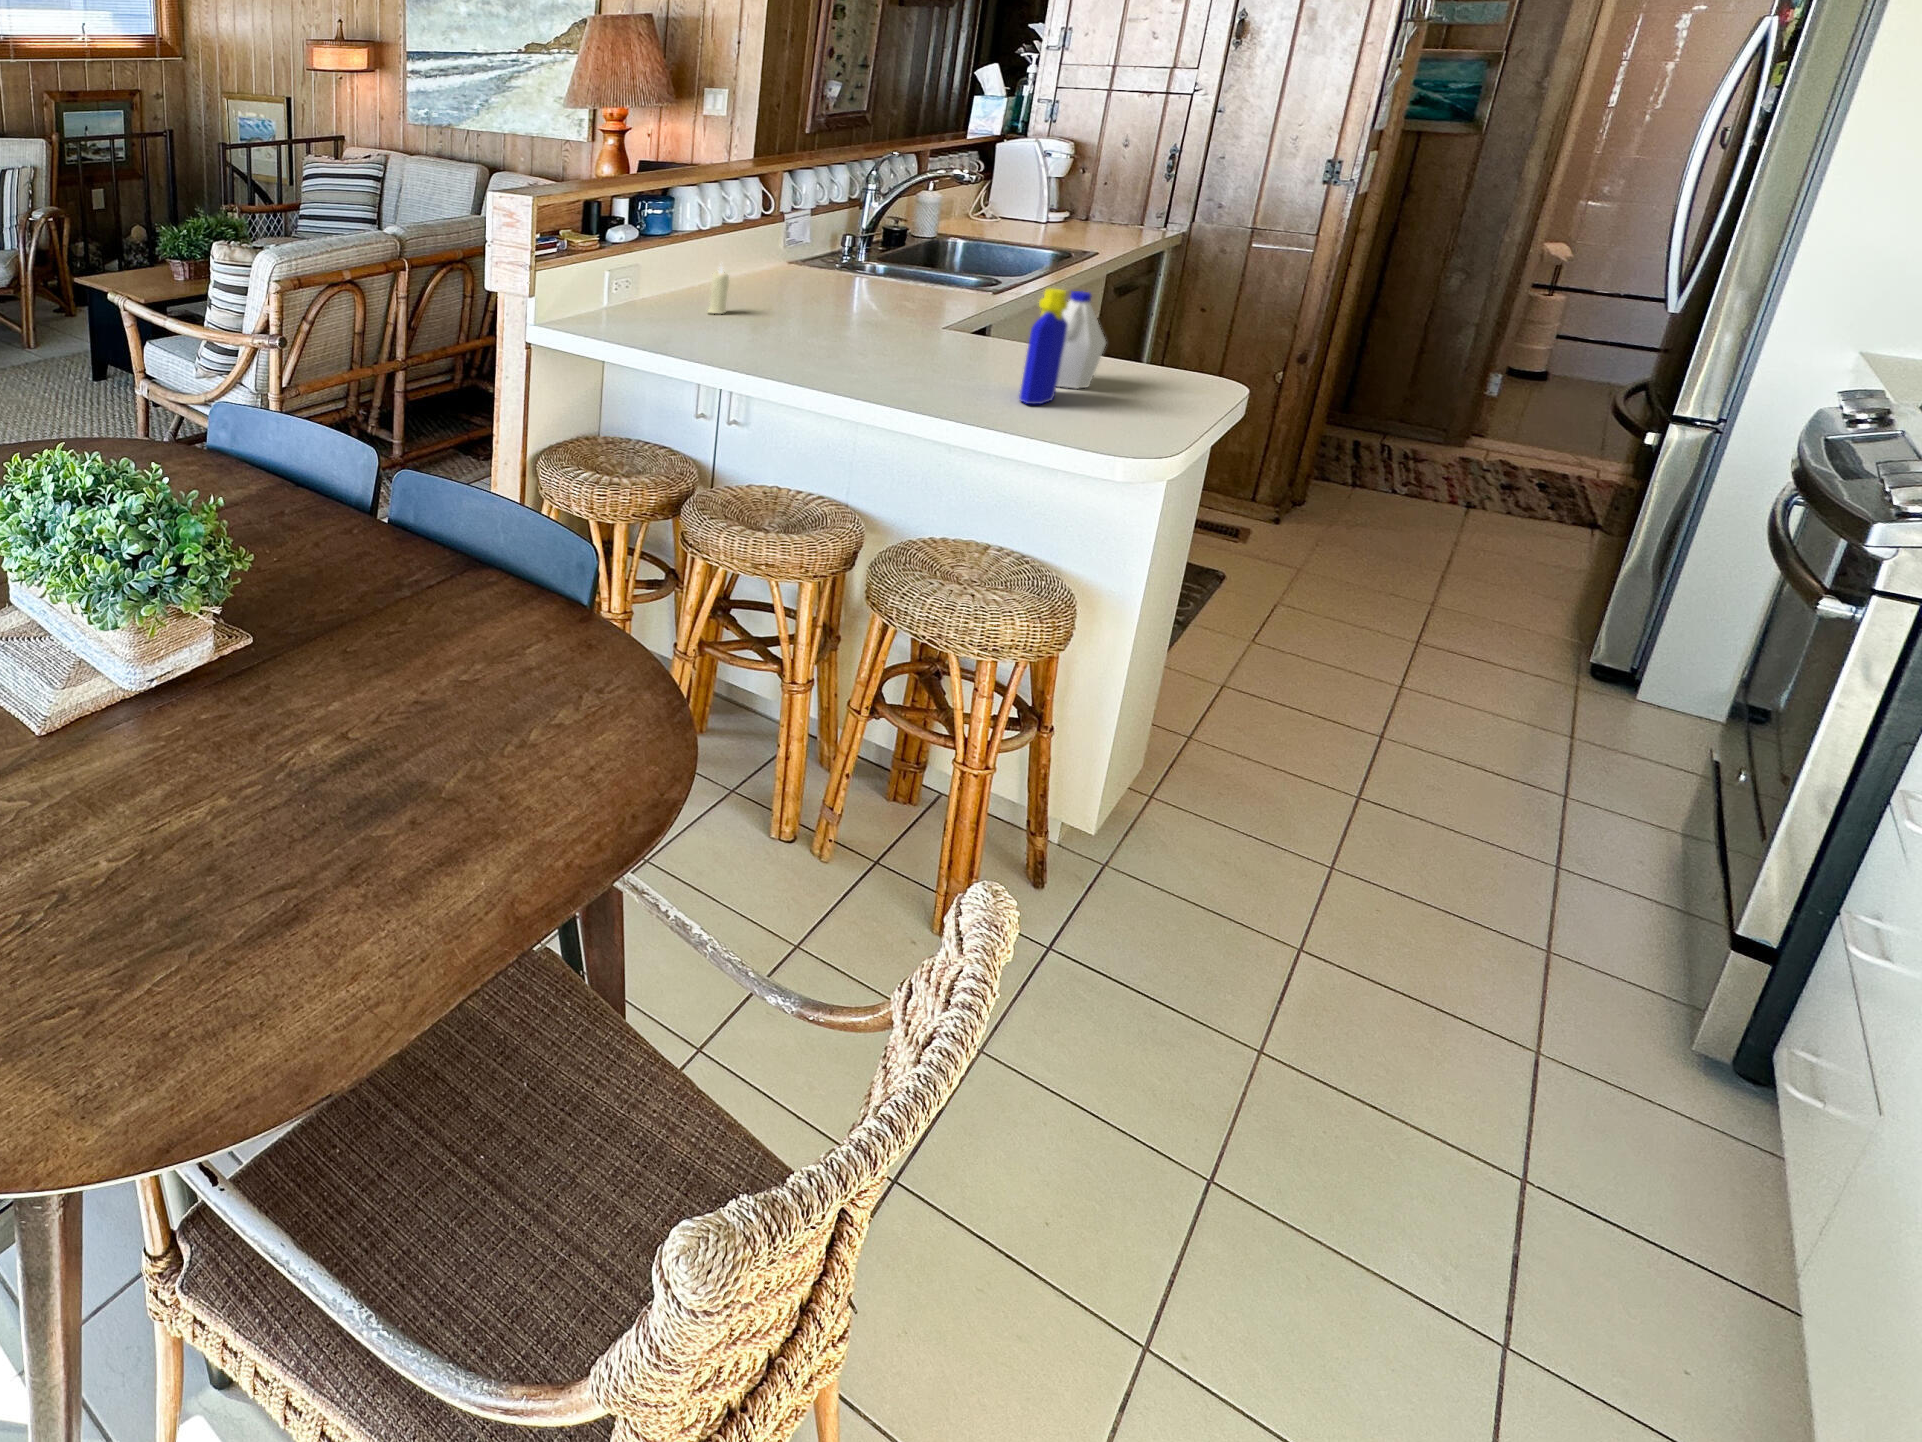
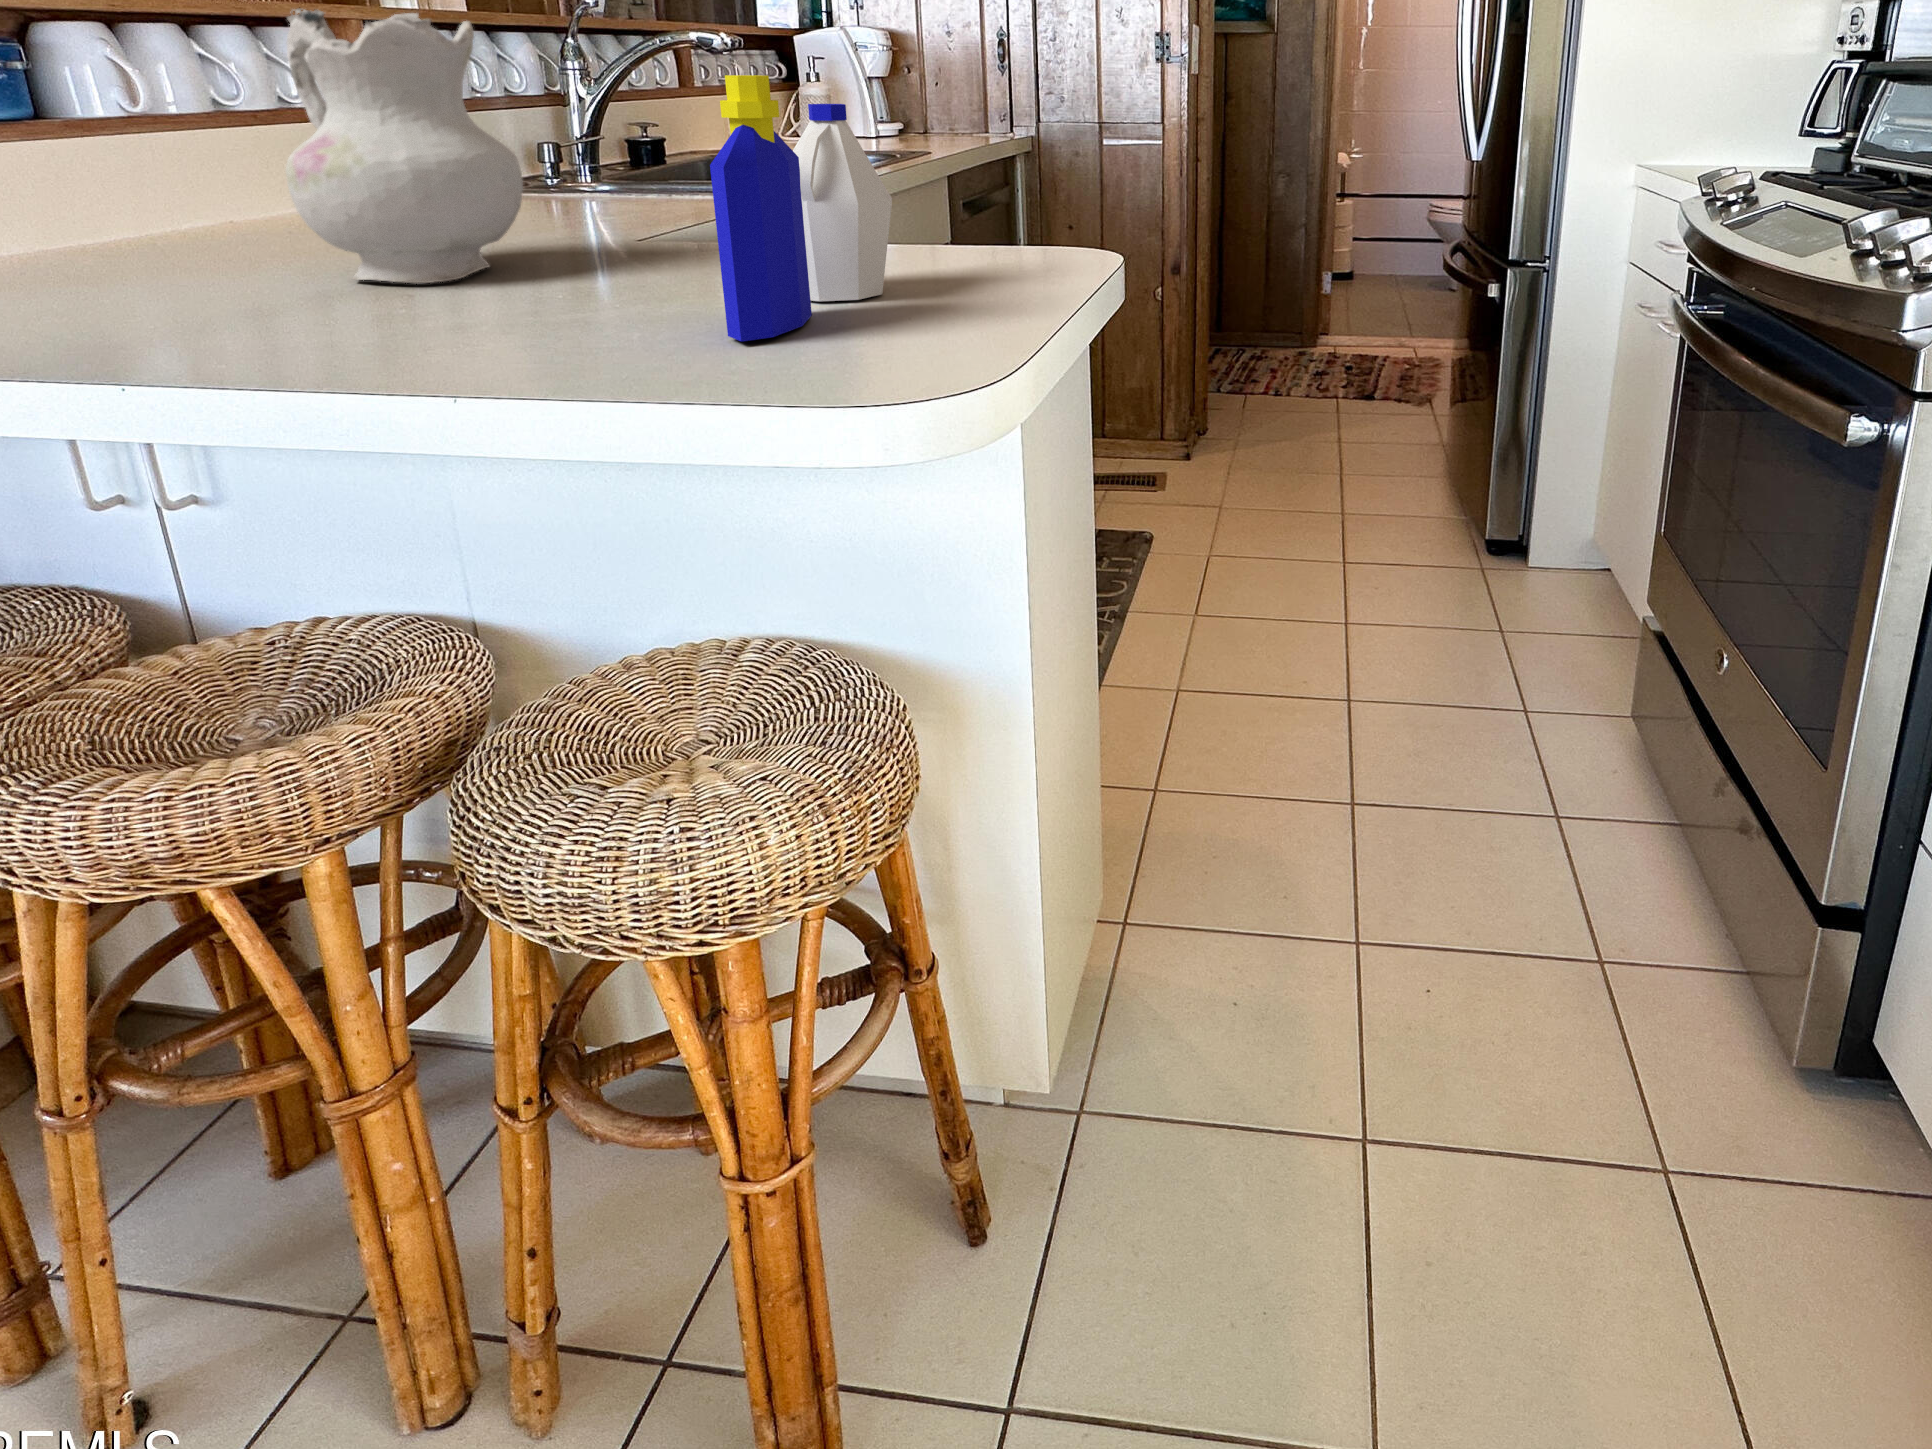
ceramic pitcher: none [811,216,908,344] -> present [286,8,523,284]
candle: present [708,267,729,313] -> none [57,143,131,271]

